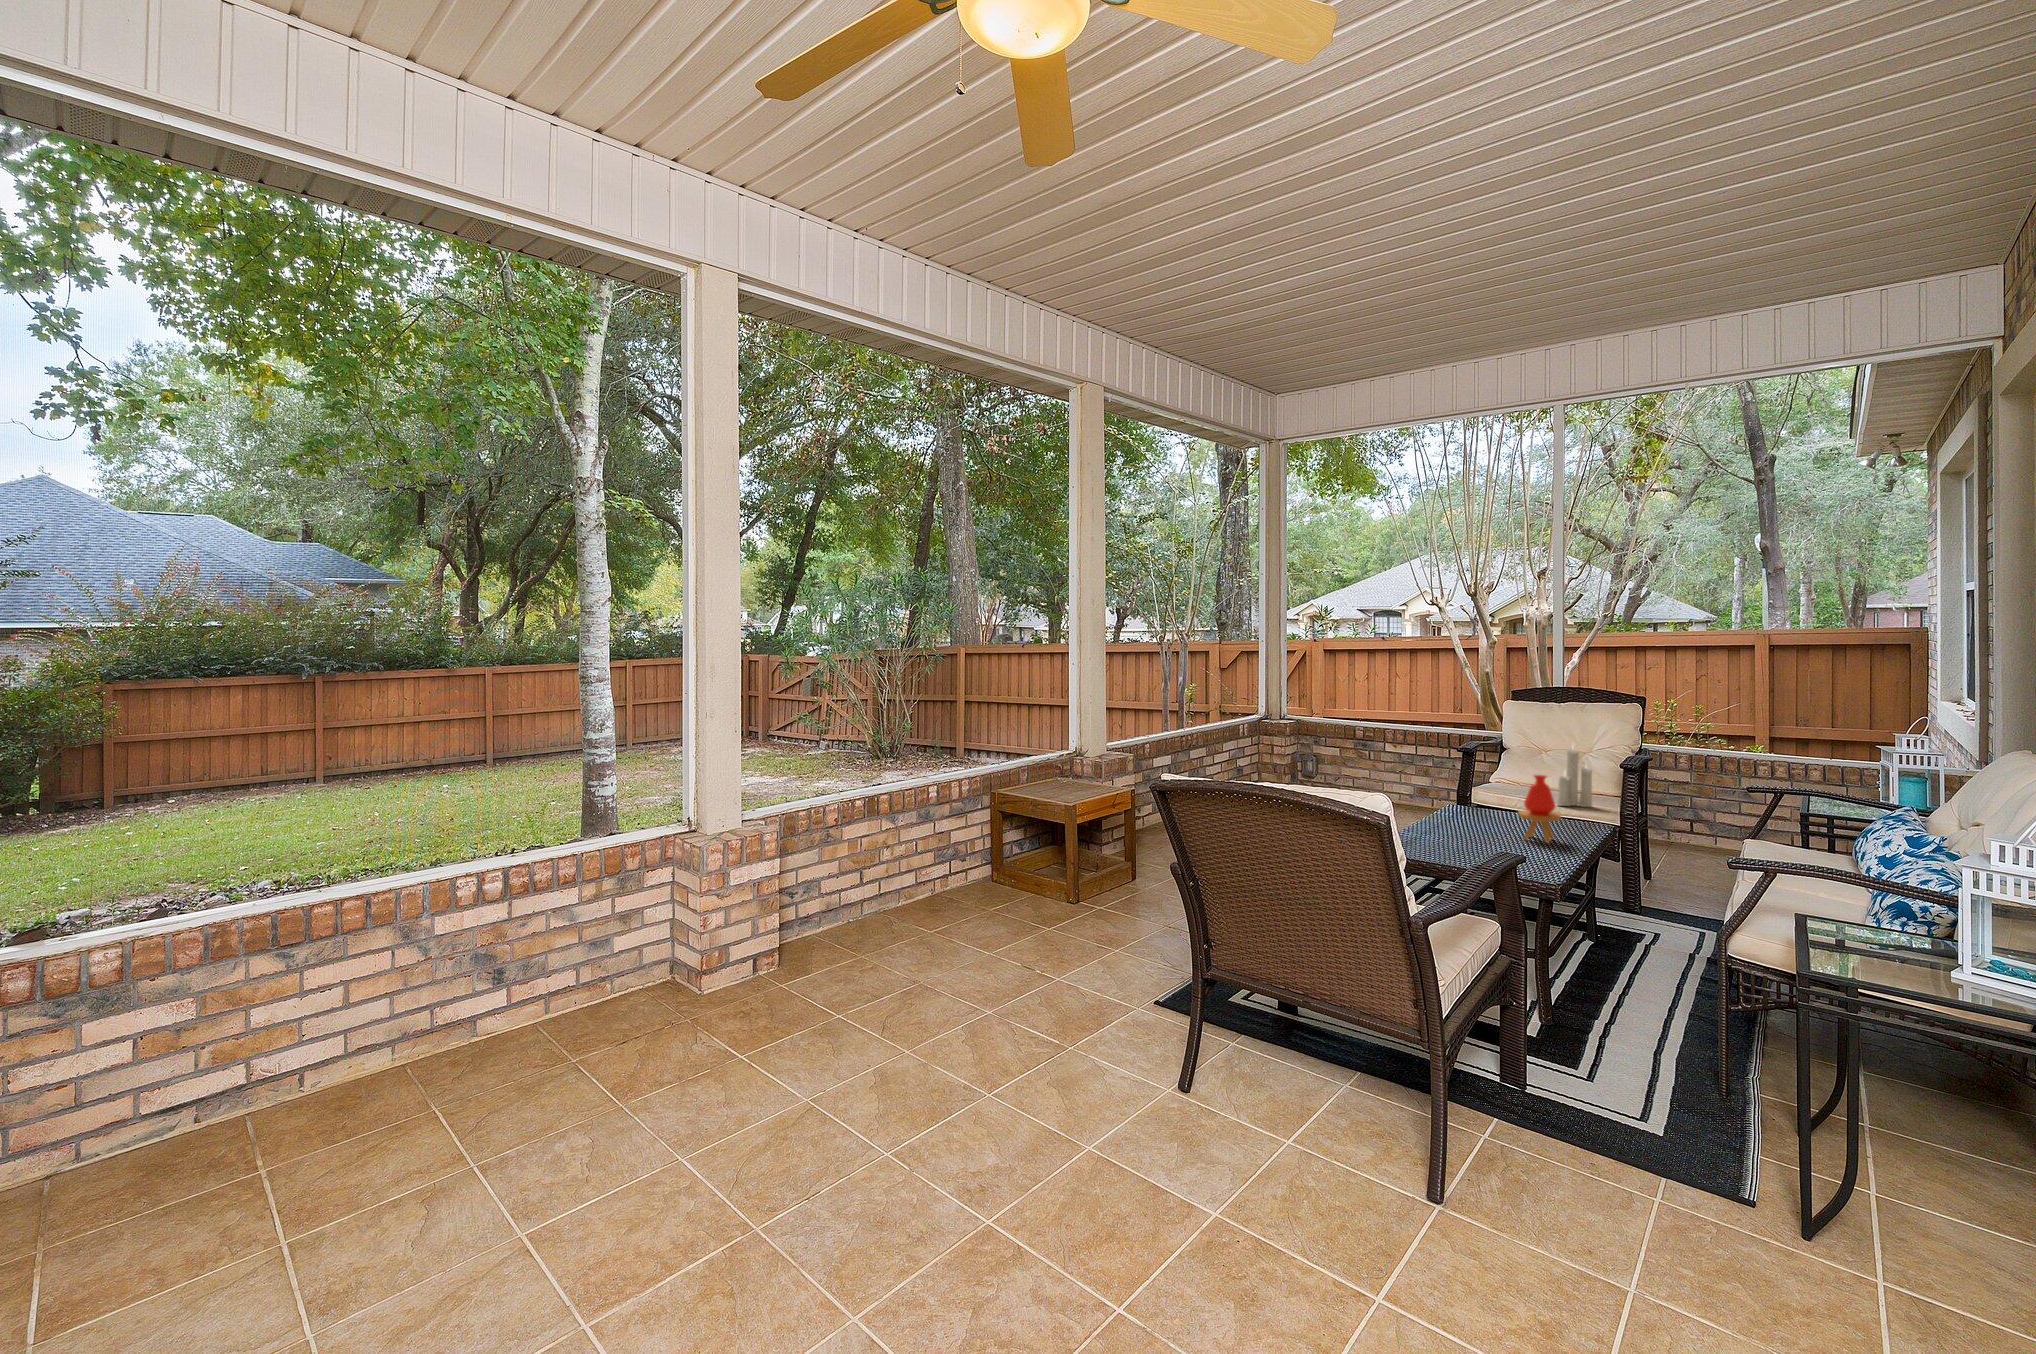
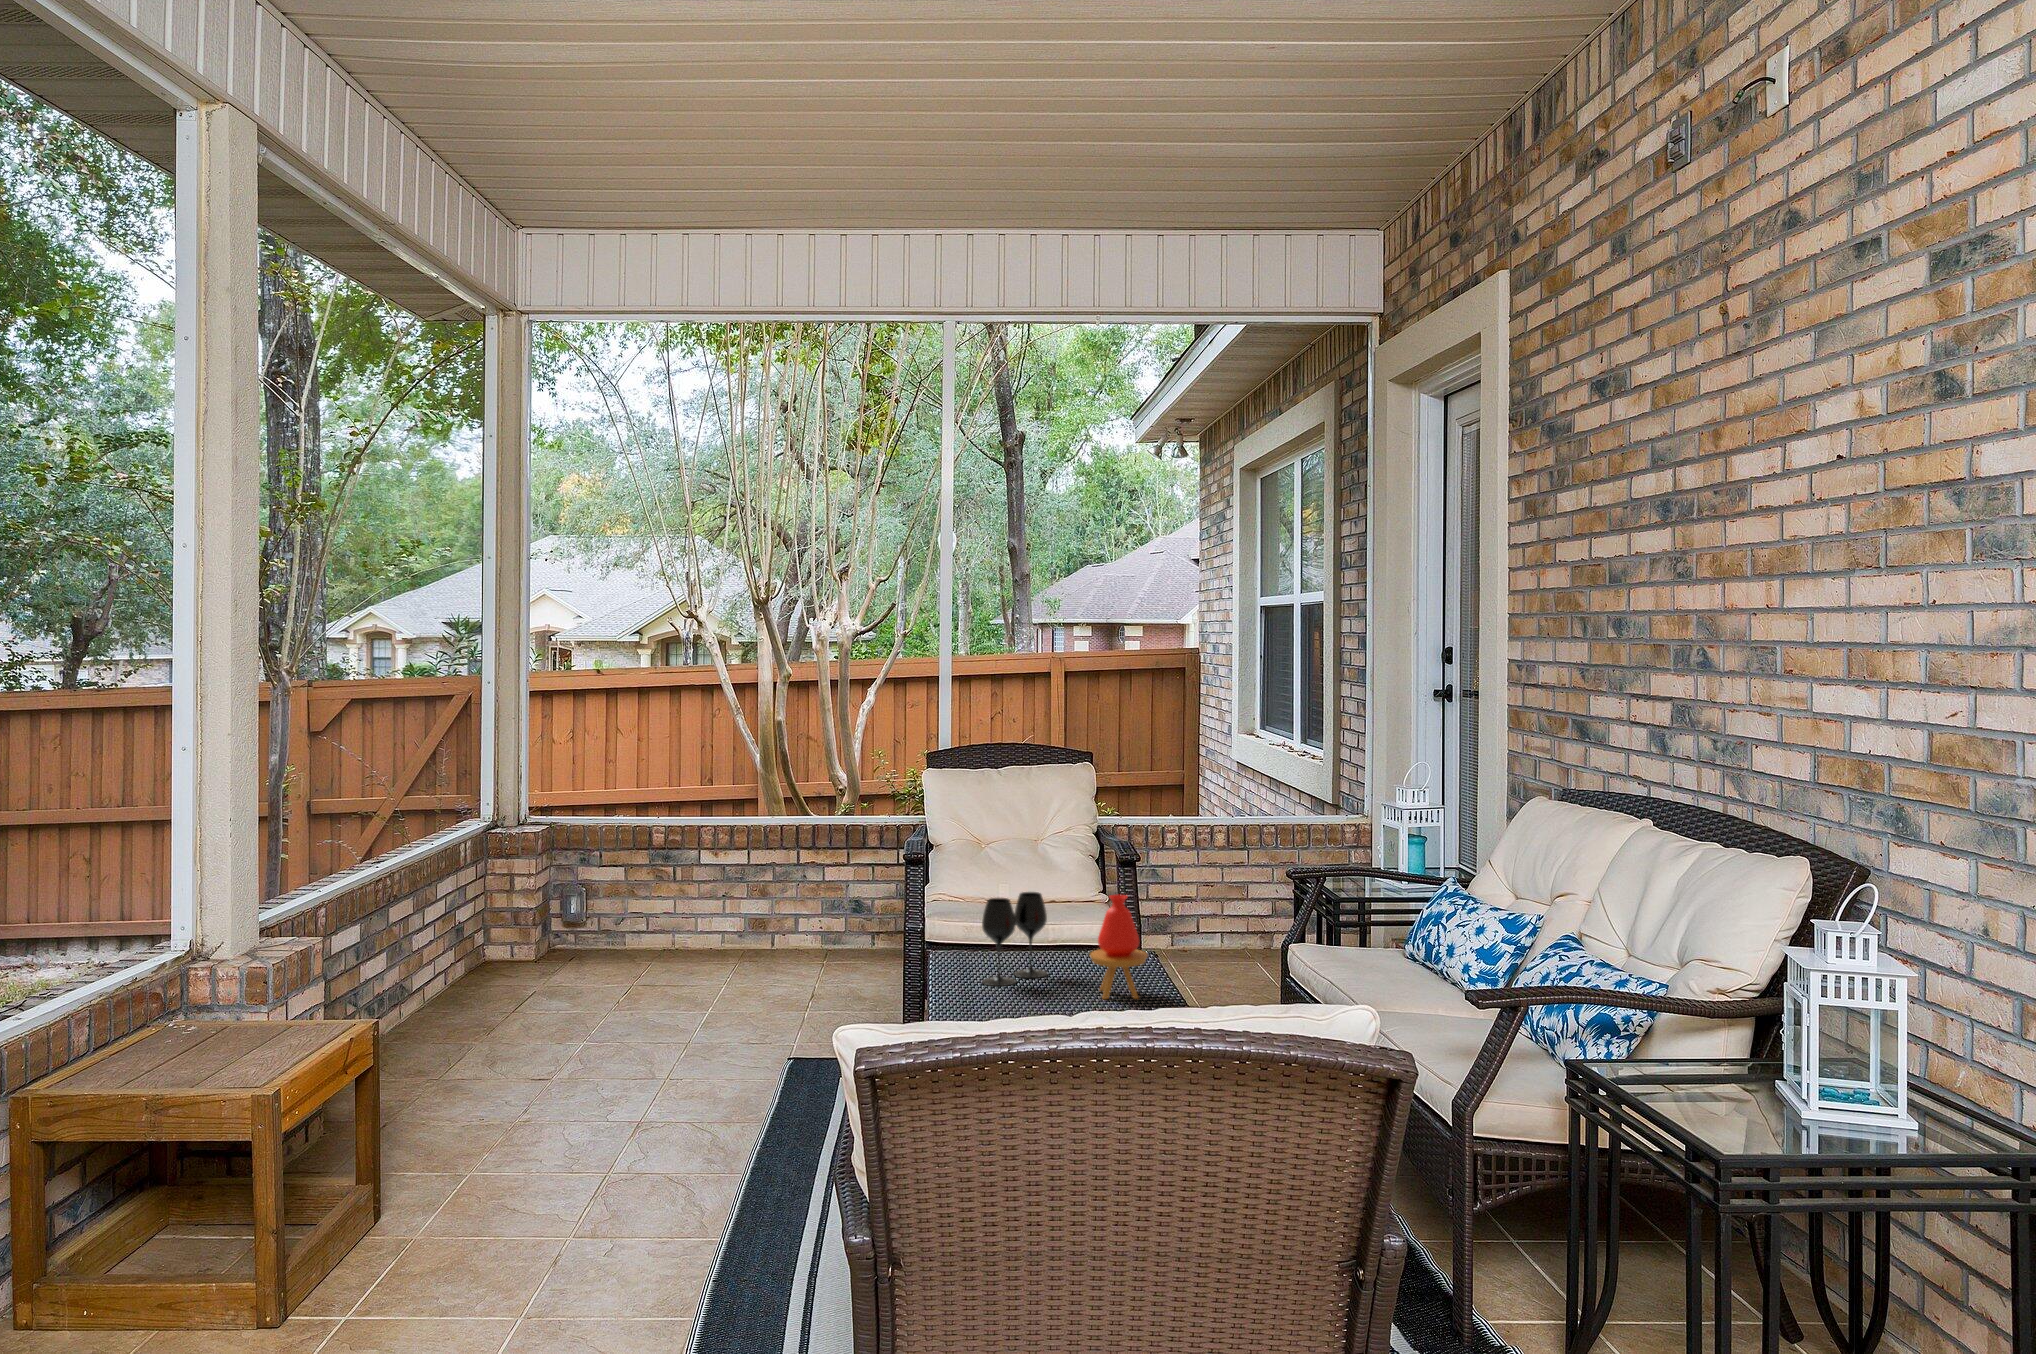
candle: present [1556,749,1592,807] -> none [1041,827,1083,928]
wine glass: none [1459,771,1512,826] -> present [982,892,1047,986]

